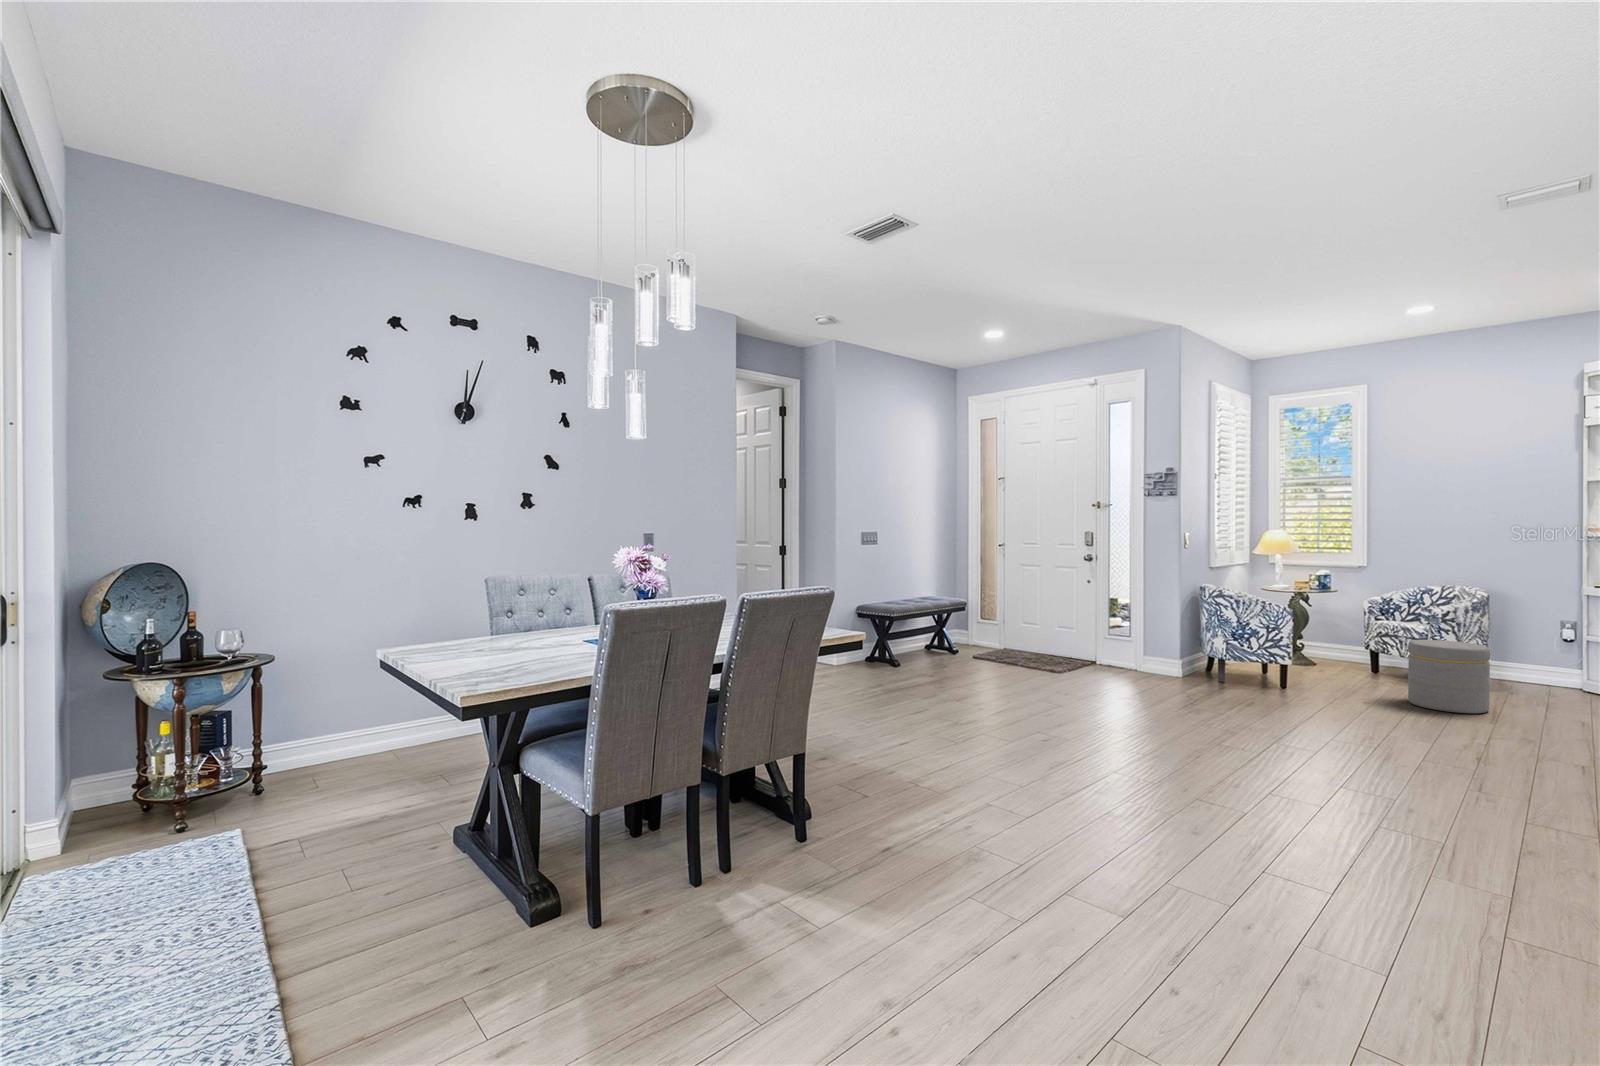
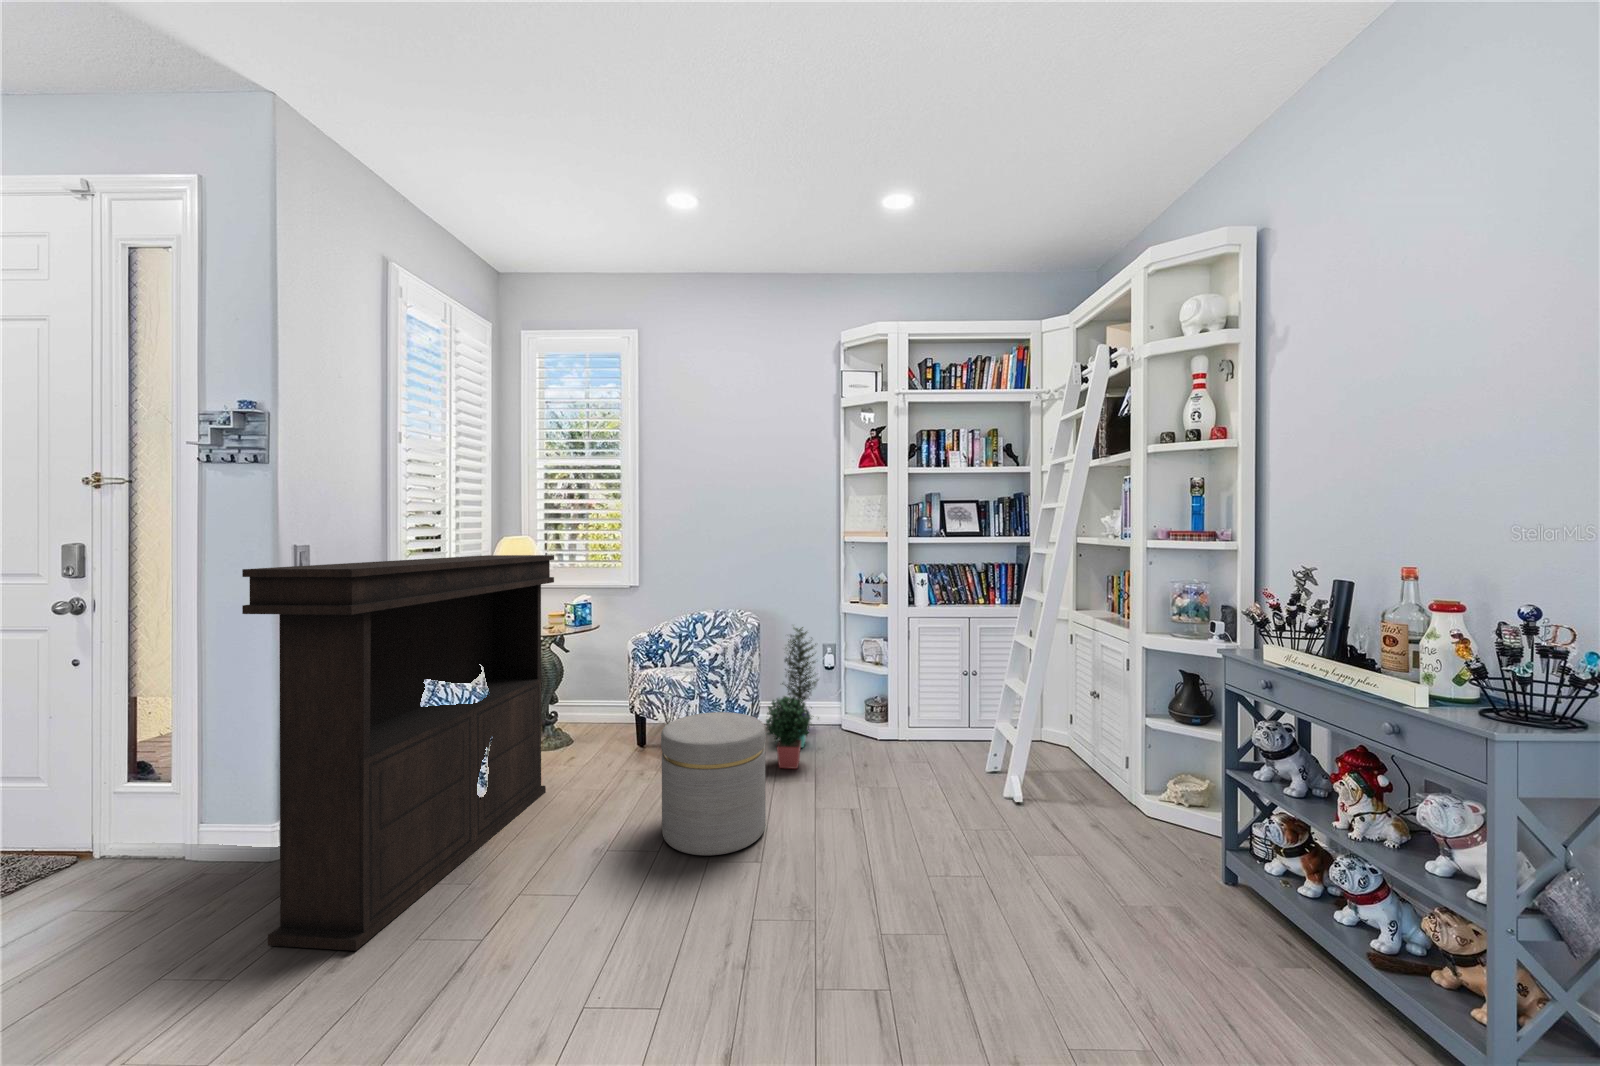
console table: none [1210,540,1322,698] -> present [242,555,554,951]
potted plant: none [1492,602,1557,700] -> present [766,627,818,769]

